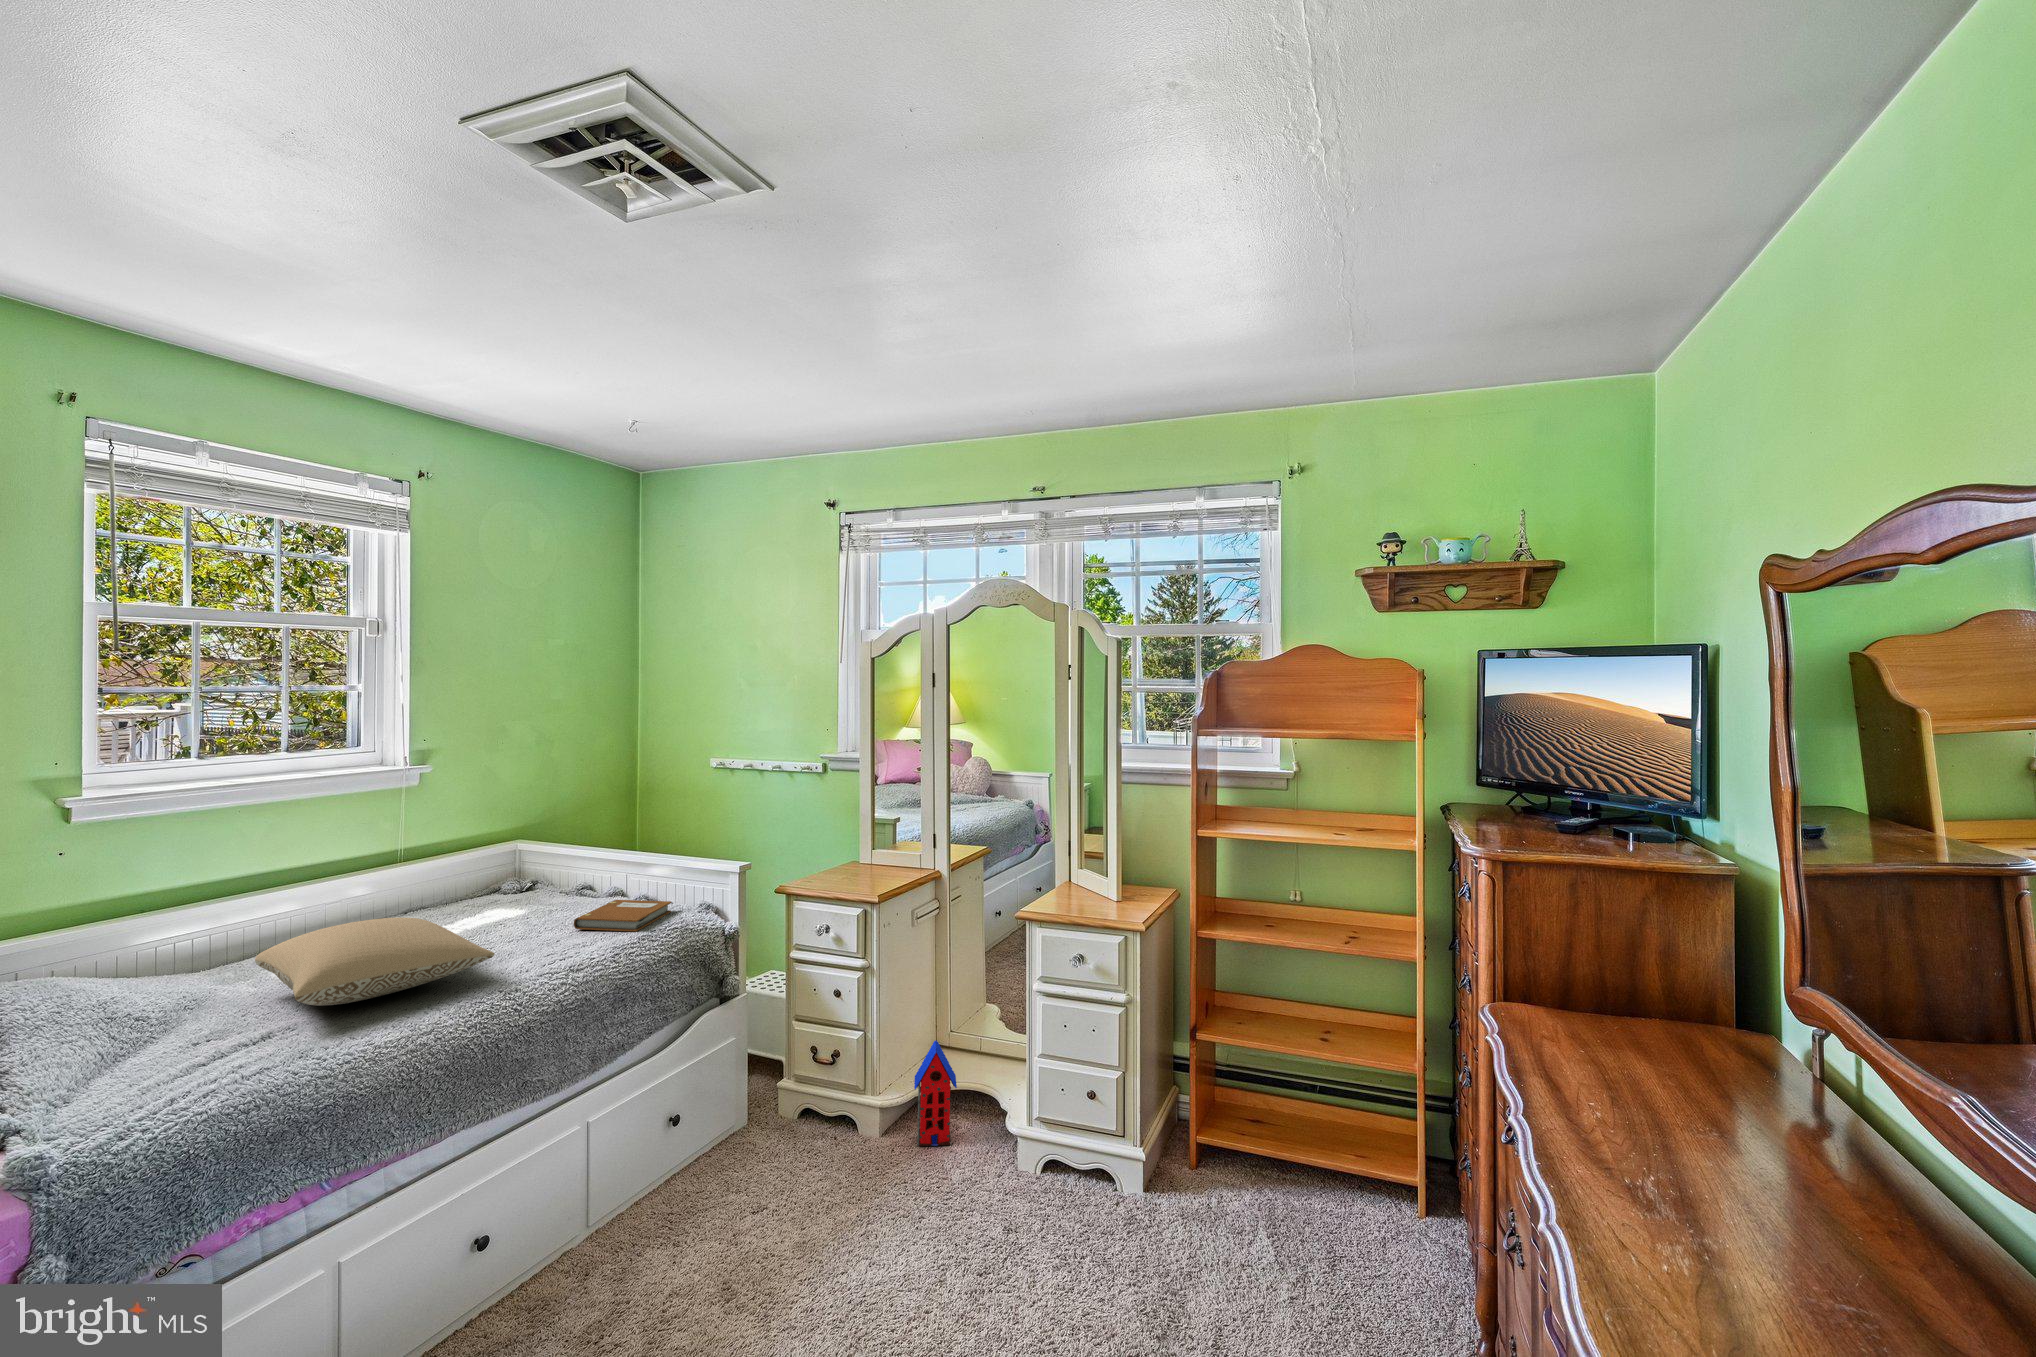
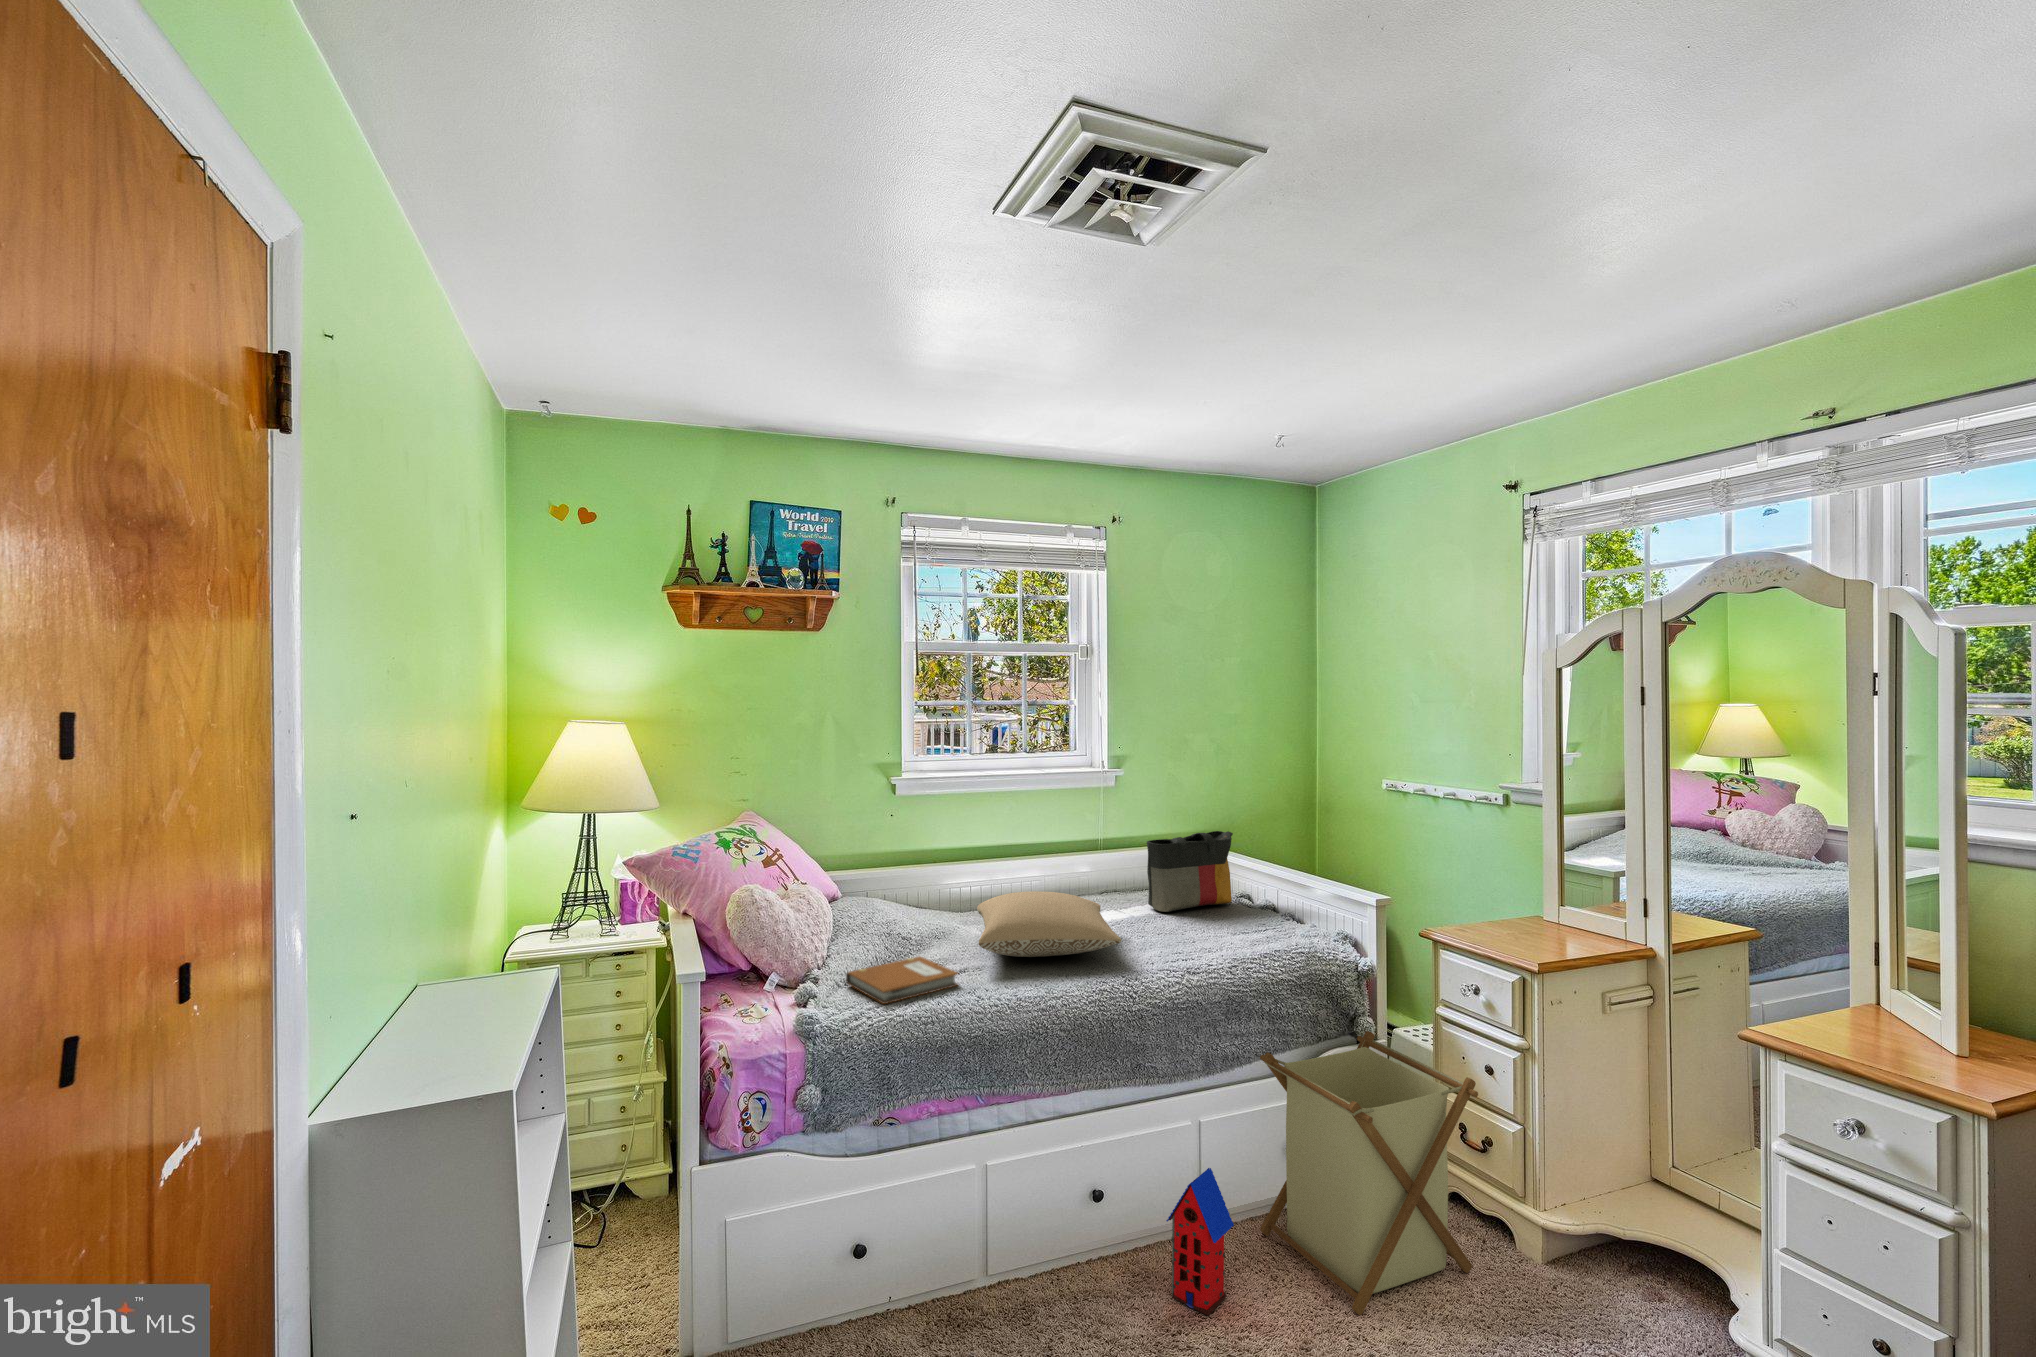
tote bag: none [478,825,577,921] -> present [1147,831,1233,912]
notebook: present [574,900,671,931] -> present [846,956,958,1004]
laundry basket: none [650,988,842,1236] -> present [1260,1031,1478,1315]
toy house: present [914,1040,957,1146] -> present [1166,1168,1234,1316]

